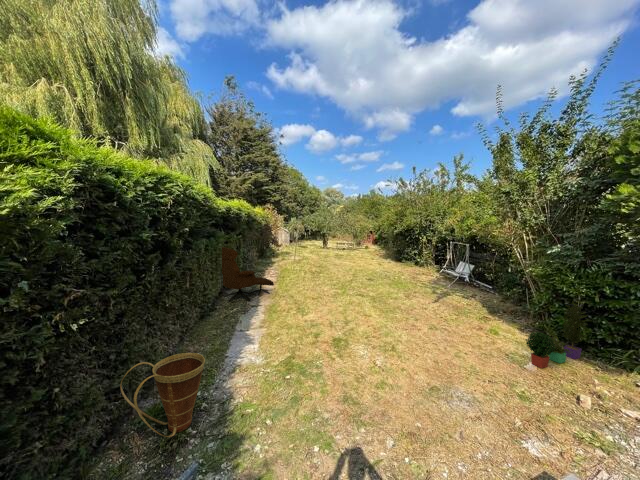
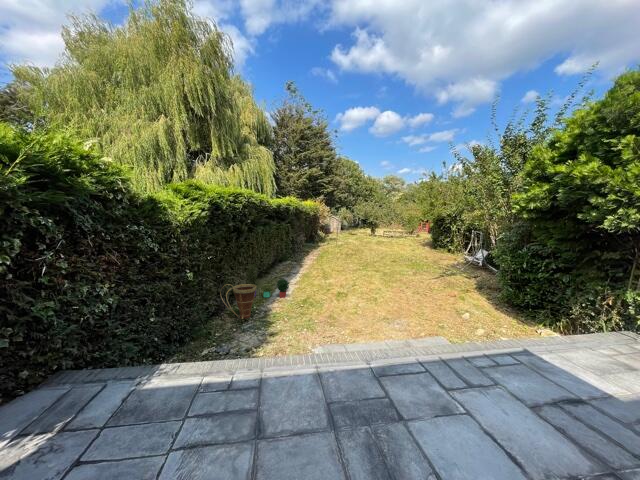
lounge chair: present [222,247,274,302] -> none [270,232,312,270]
potted plant: present [525,302,588,368] -> present [247,264,289,298]

